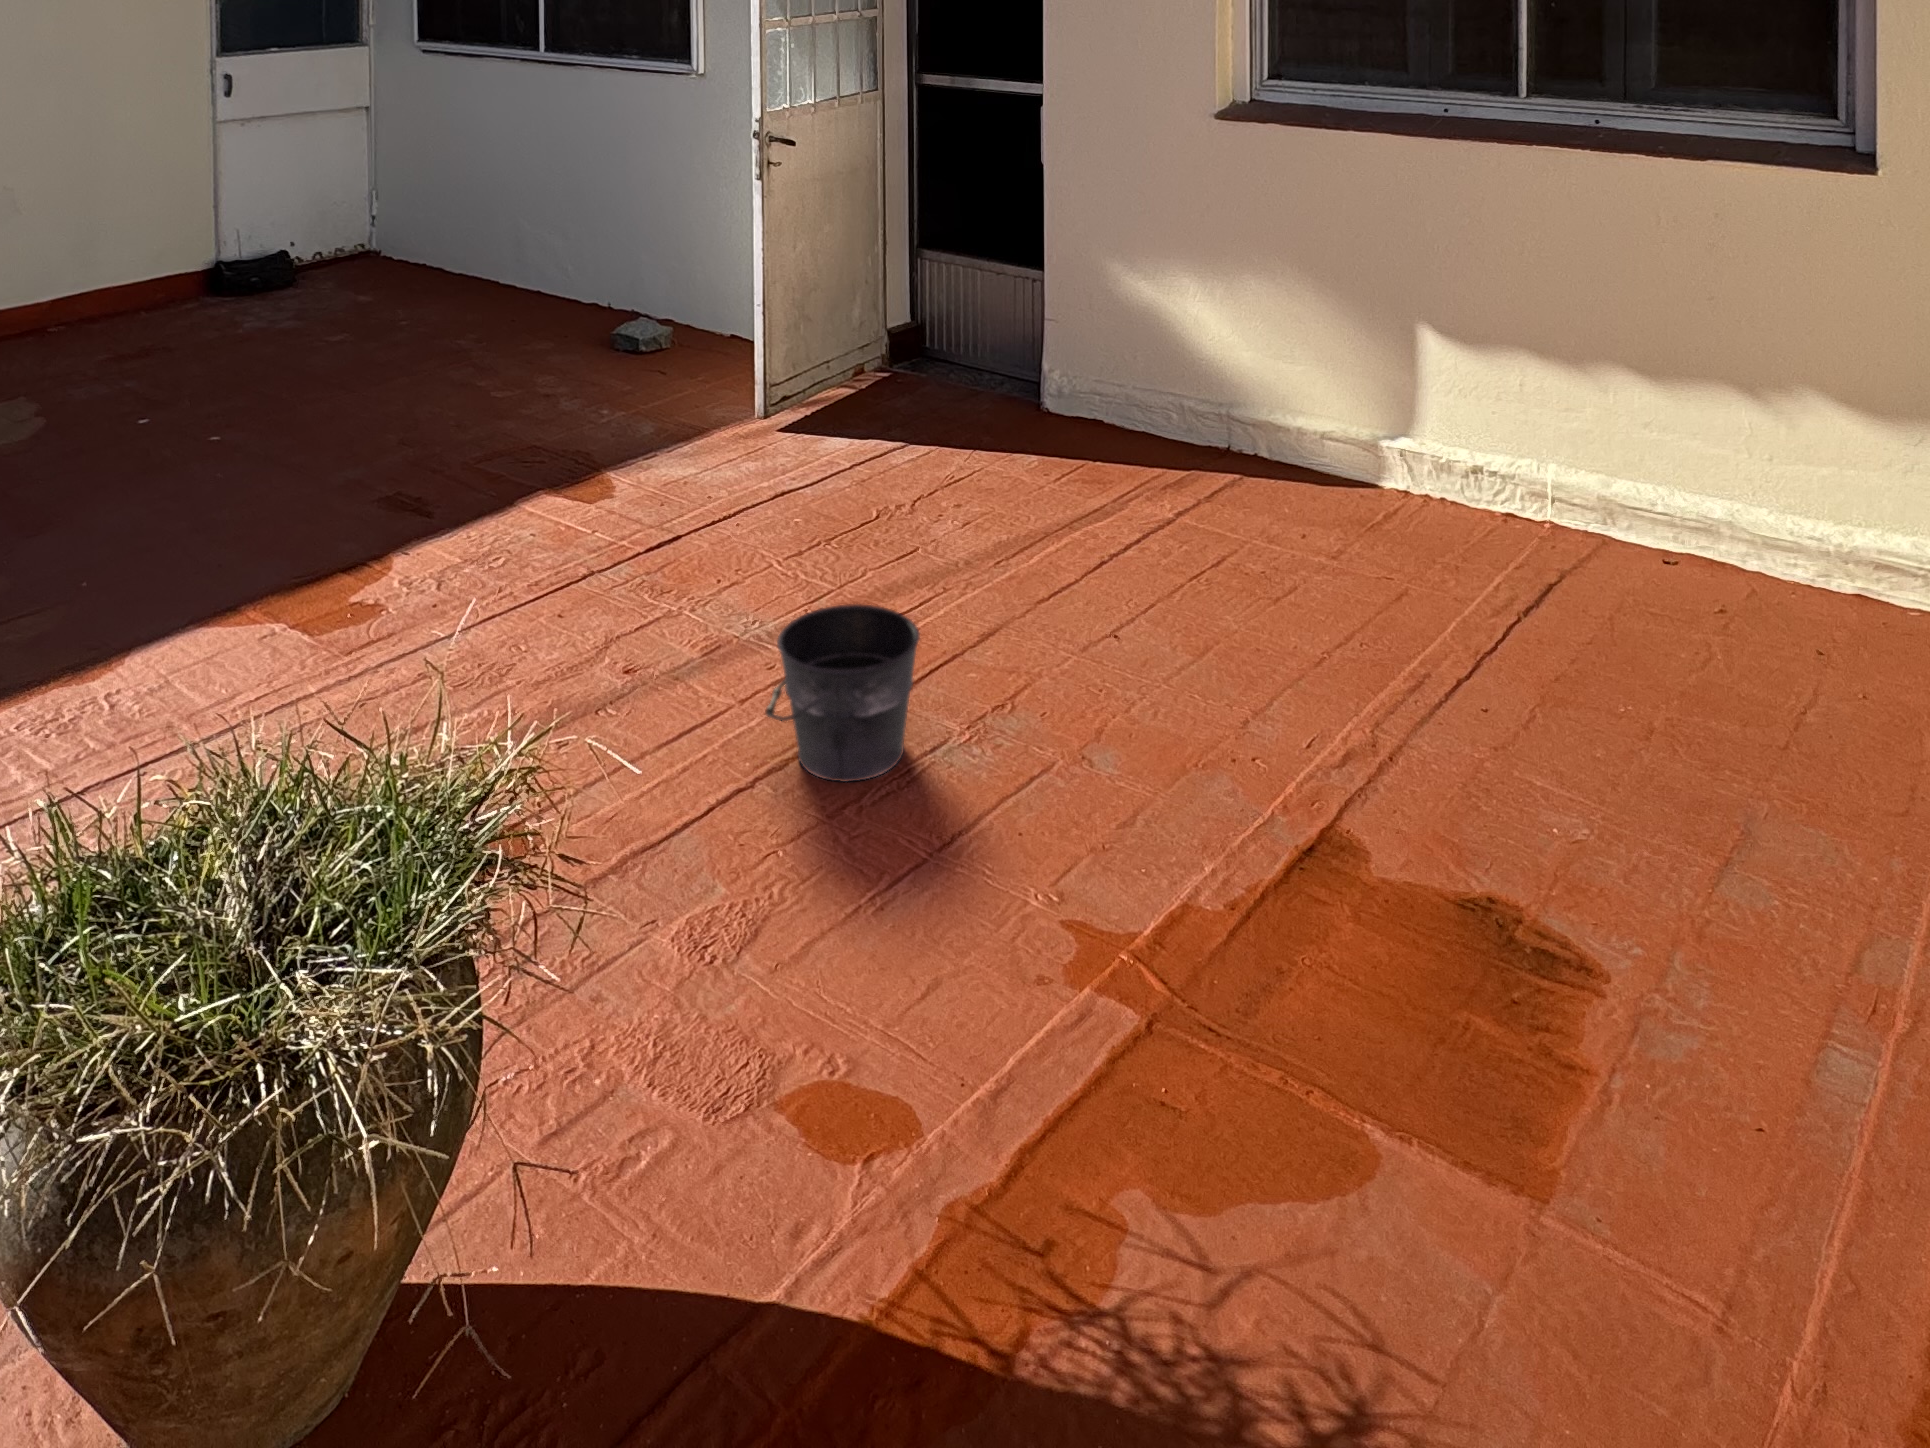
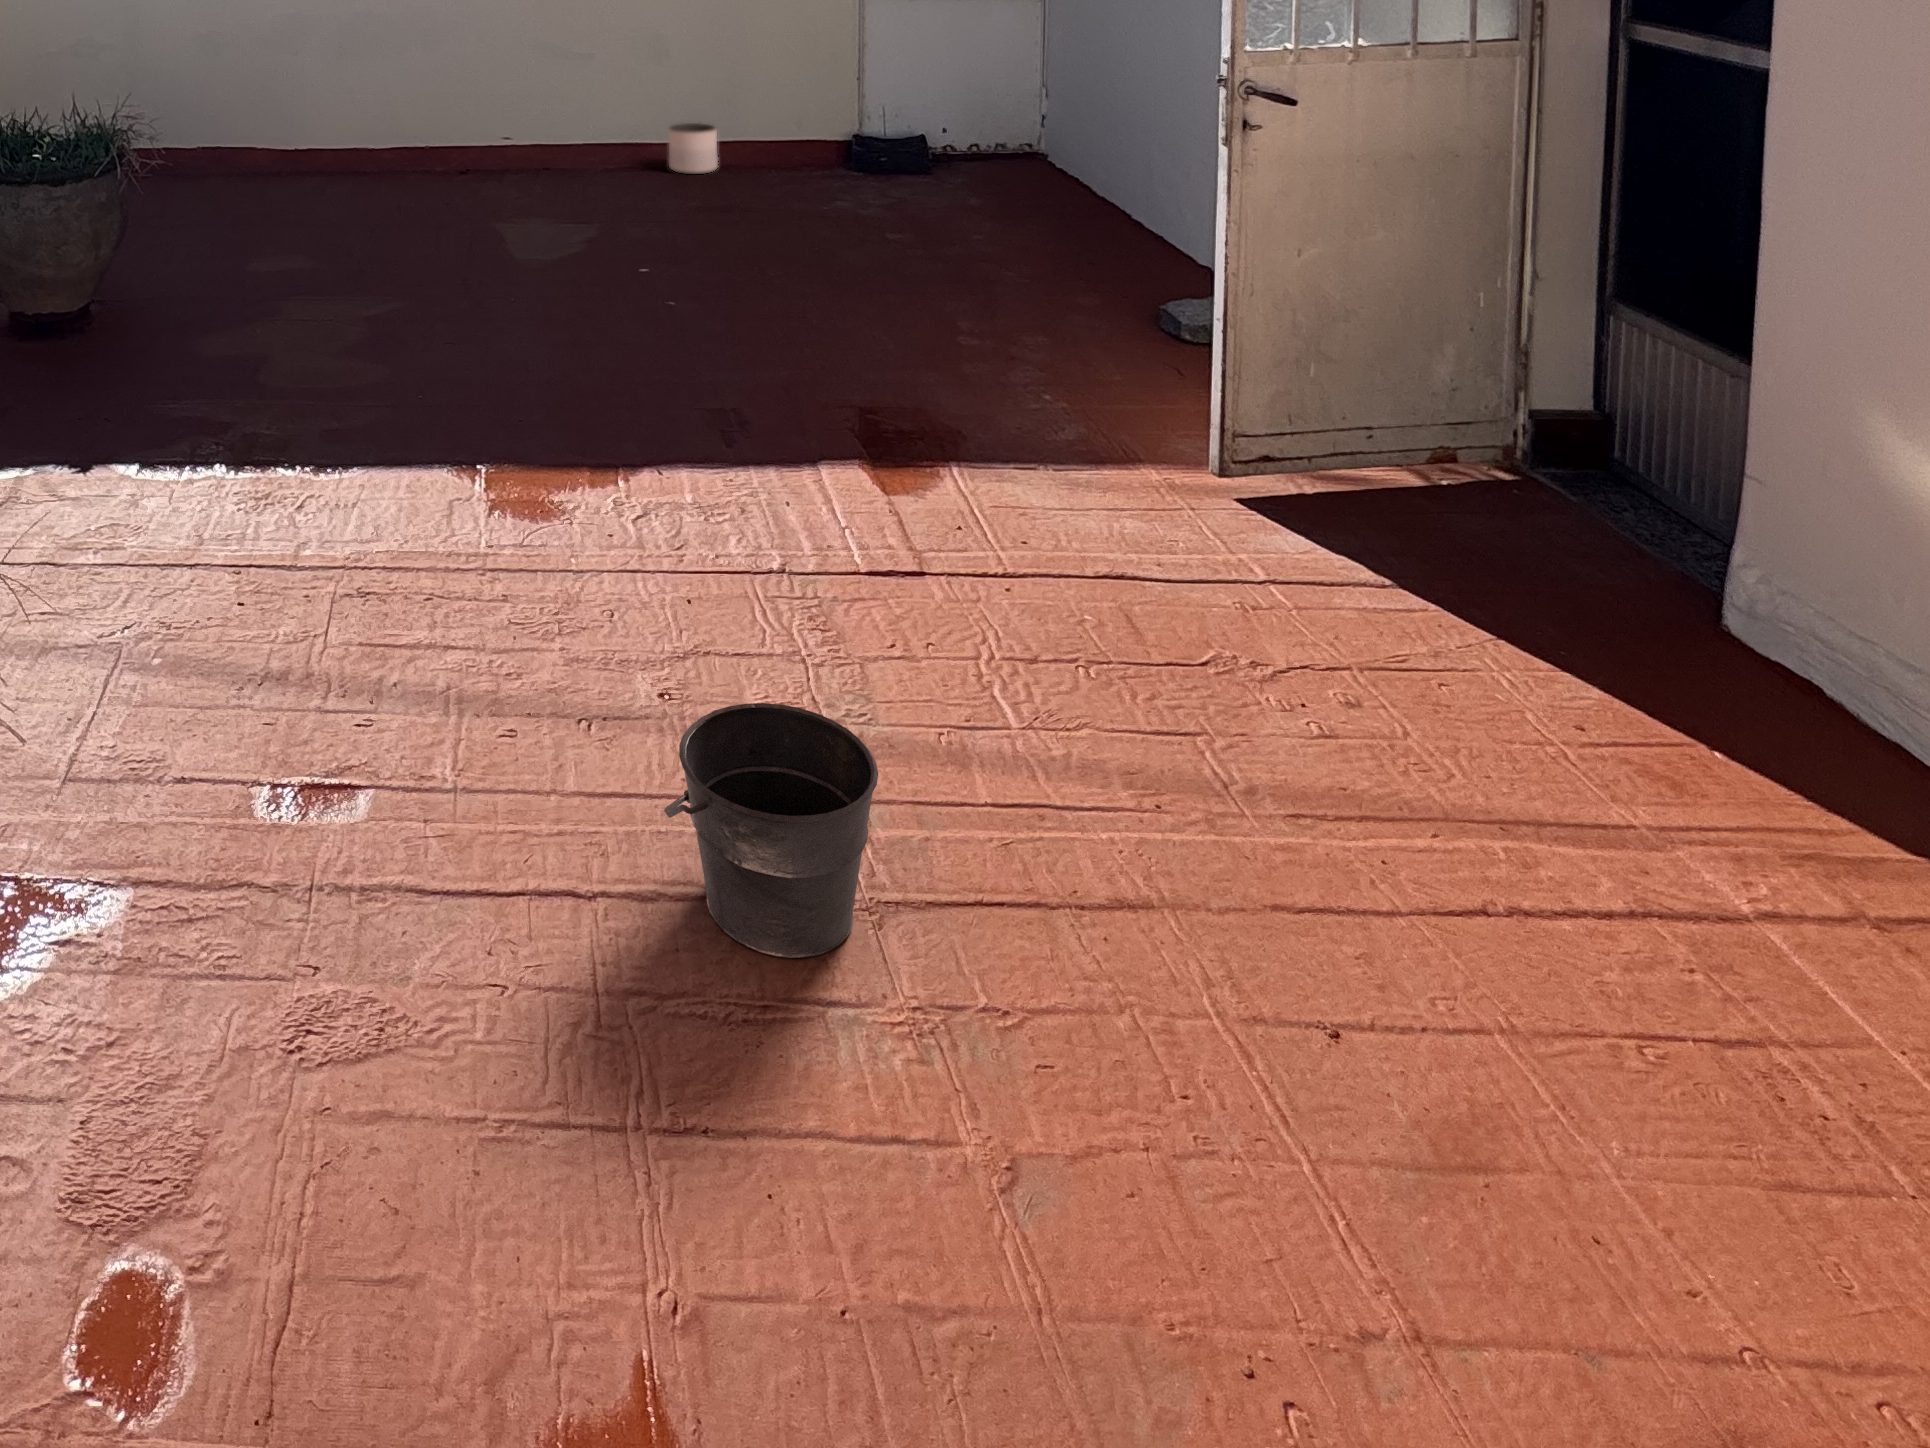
planter: none [18,283,79,341] -> present [668,123,718,174]

